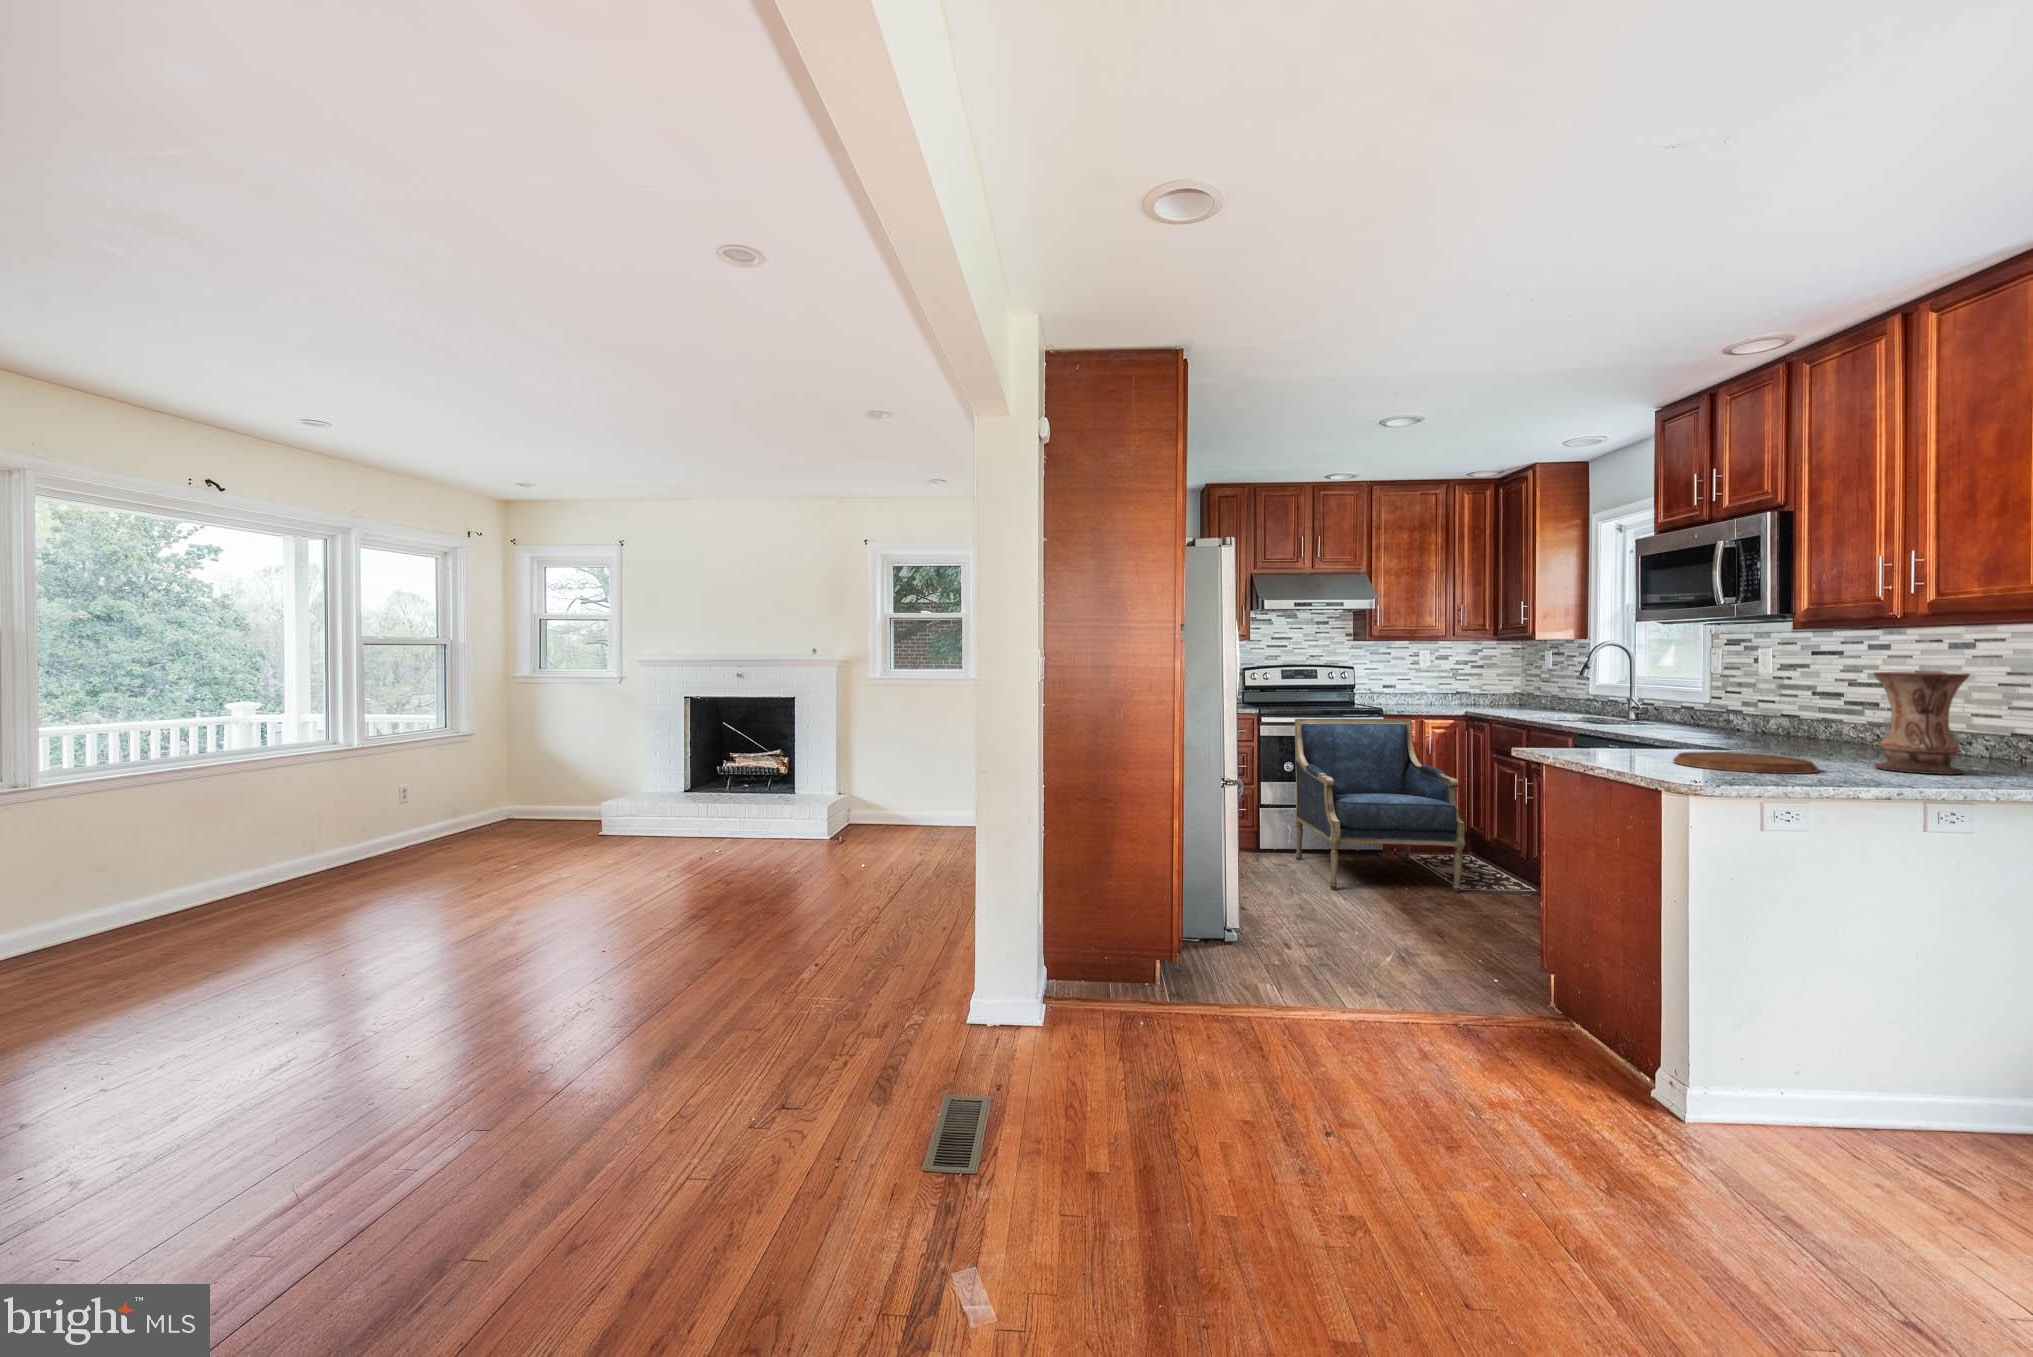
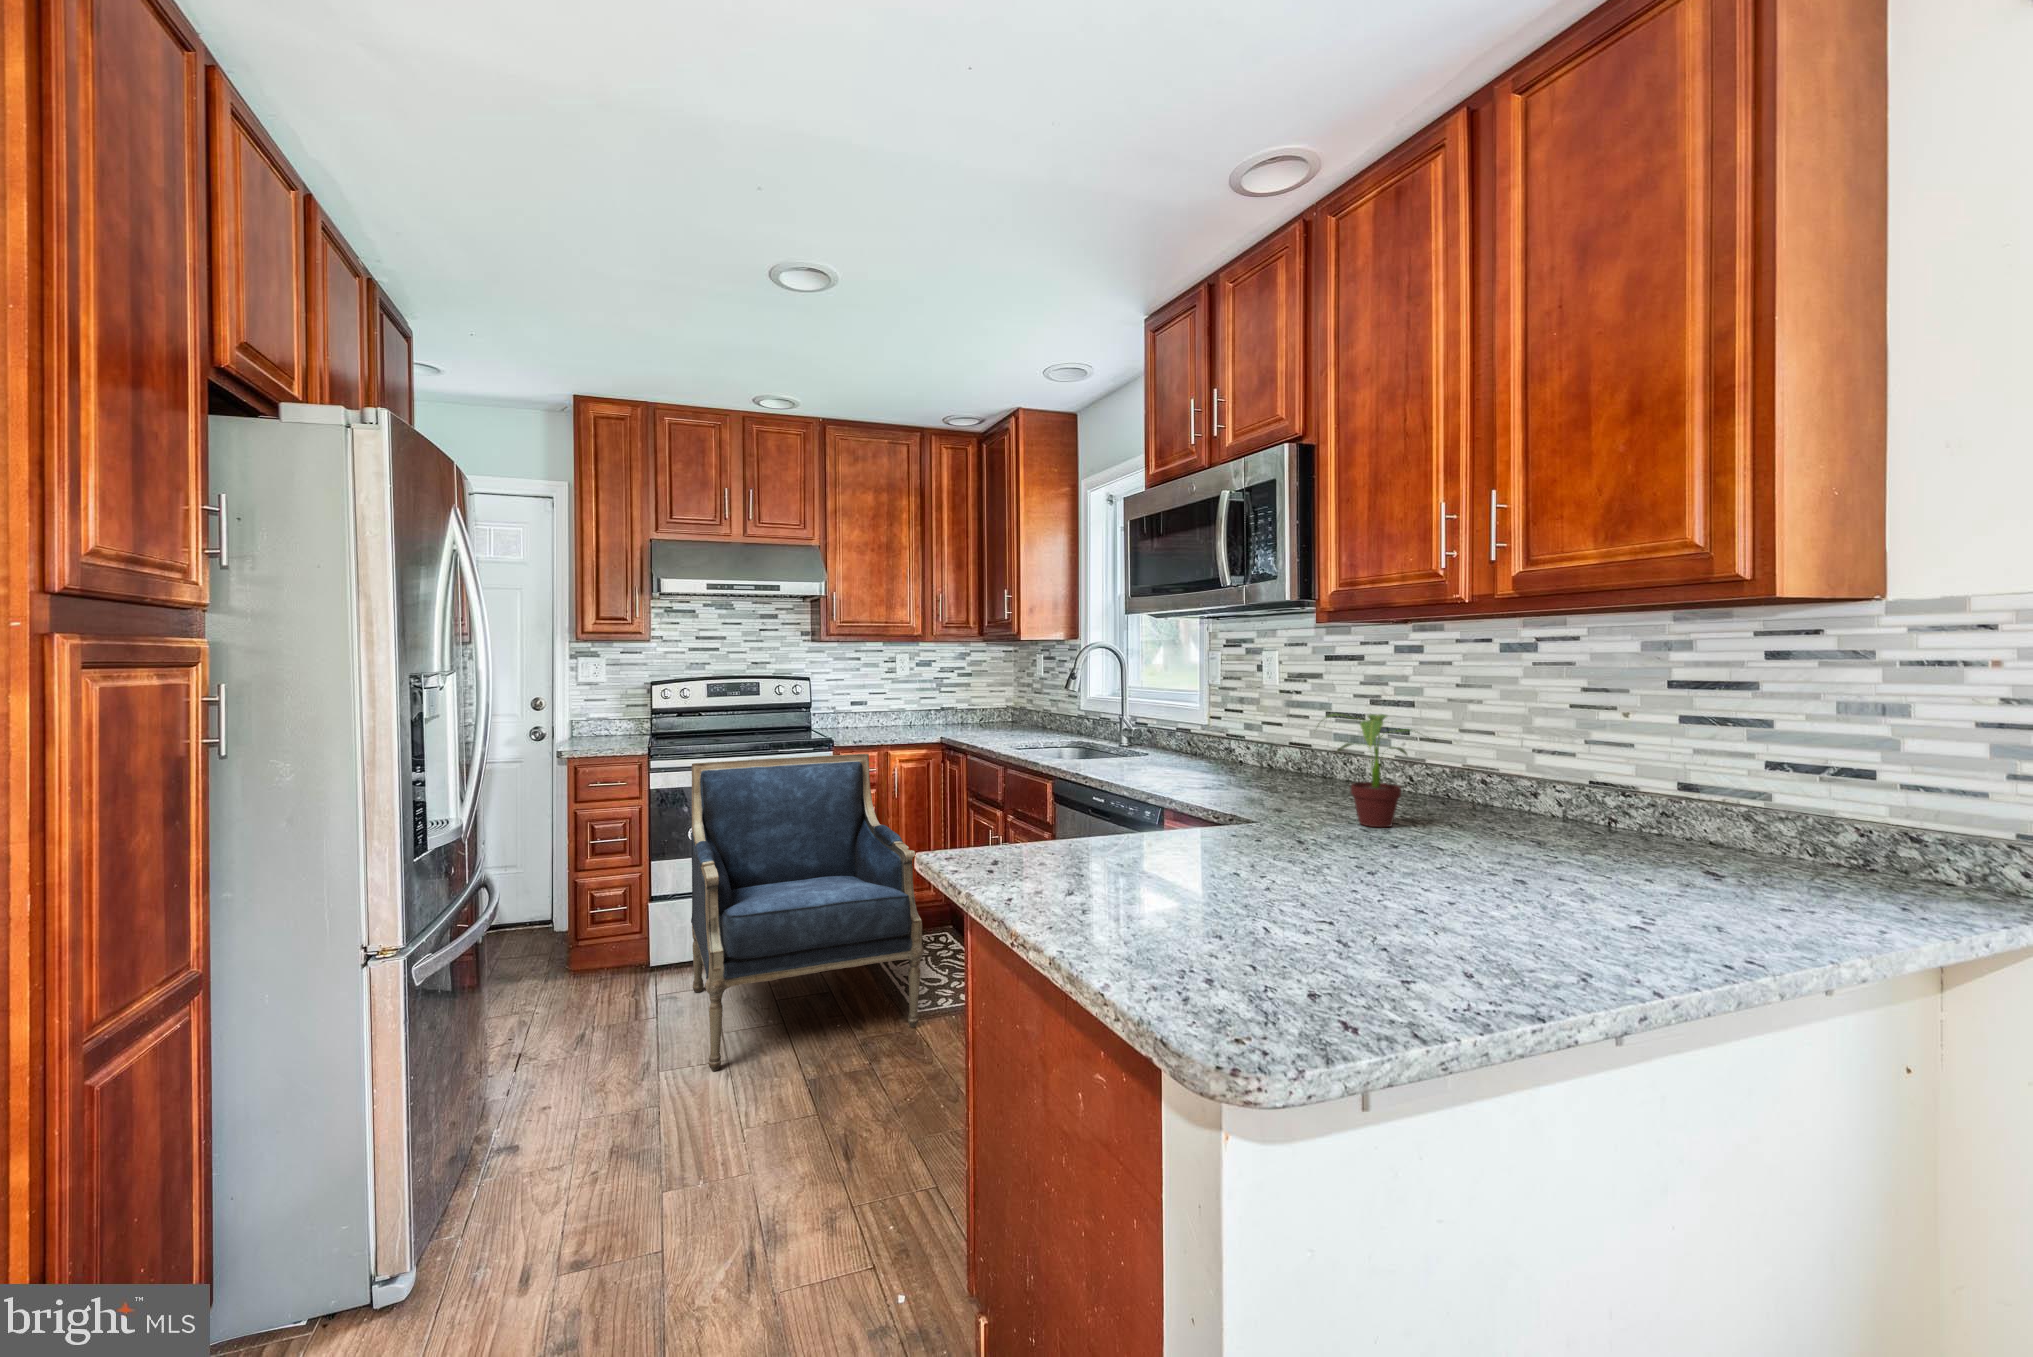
vase: present [1874,672,1970,775] -> none [1513,695,1670,906]
potted plant: none [1769,686,1863,754] -> present [1318,714,1415,827]
cutting board: present [1673,752,1818,774] -> none [1215,867,1483,963]

